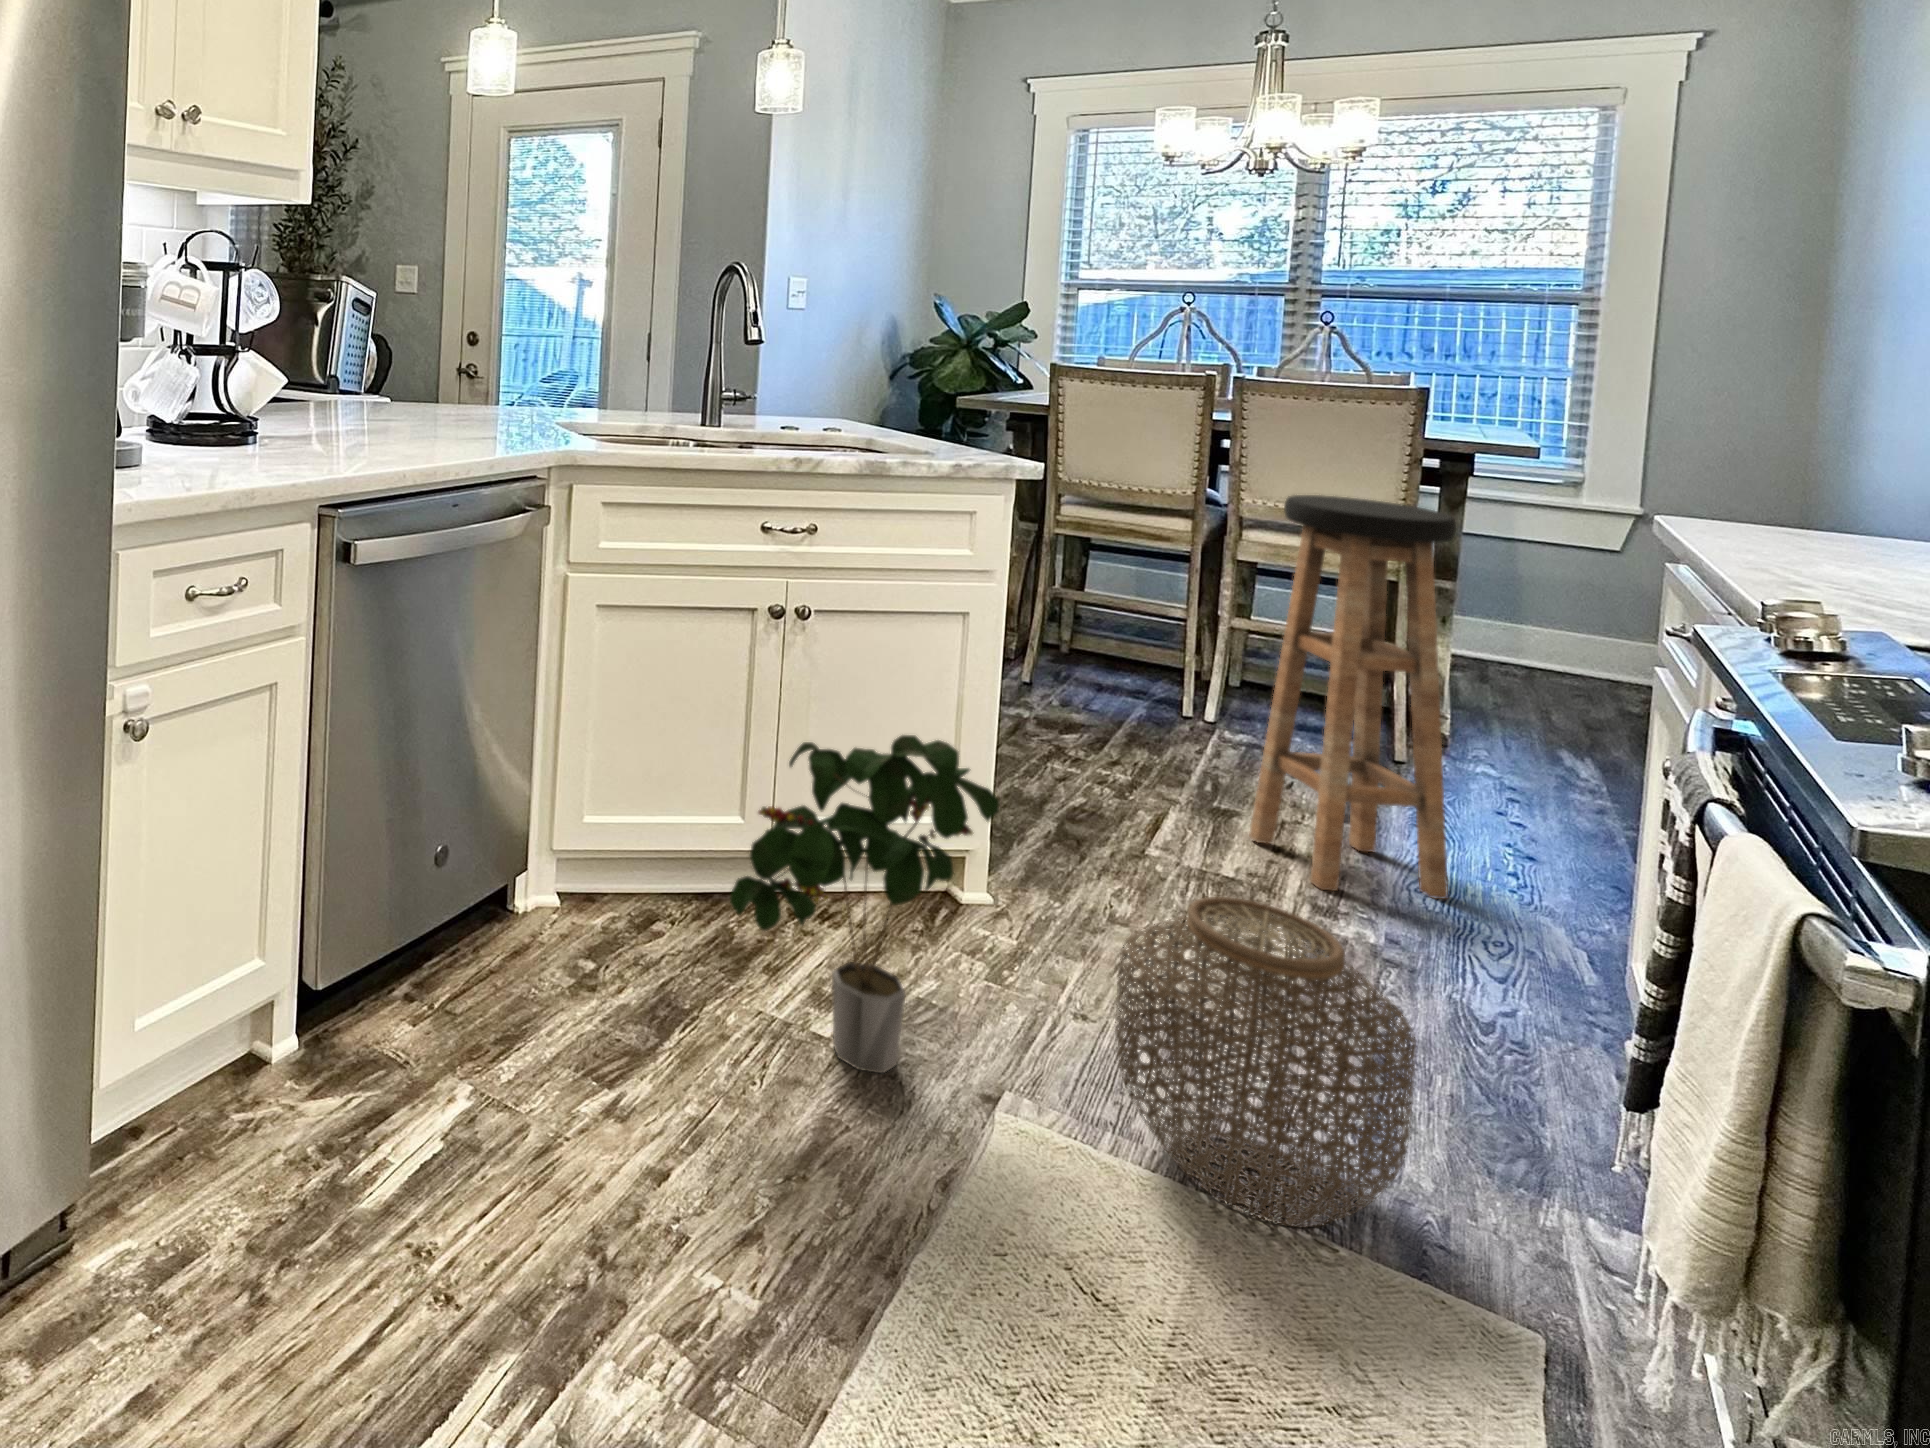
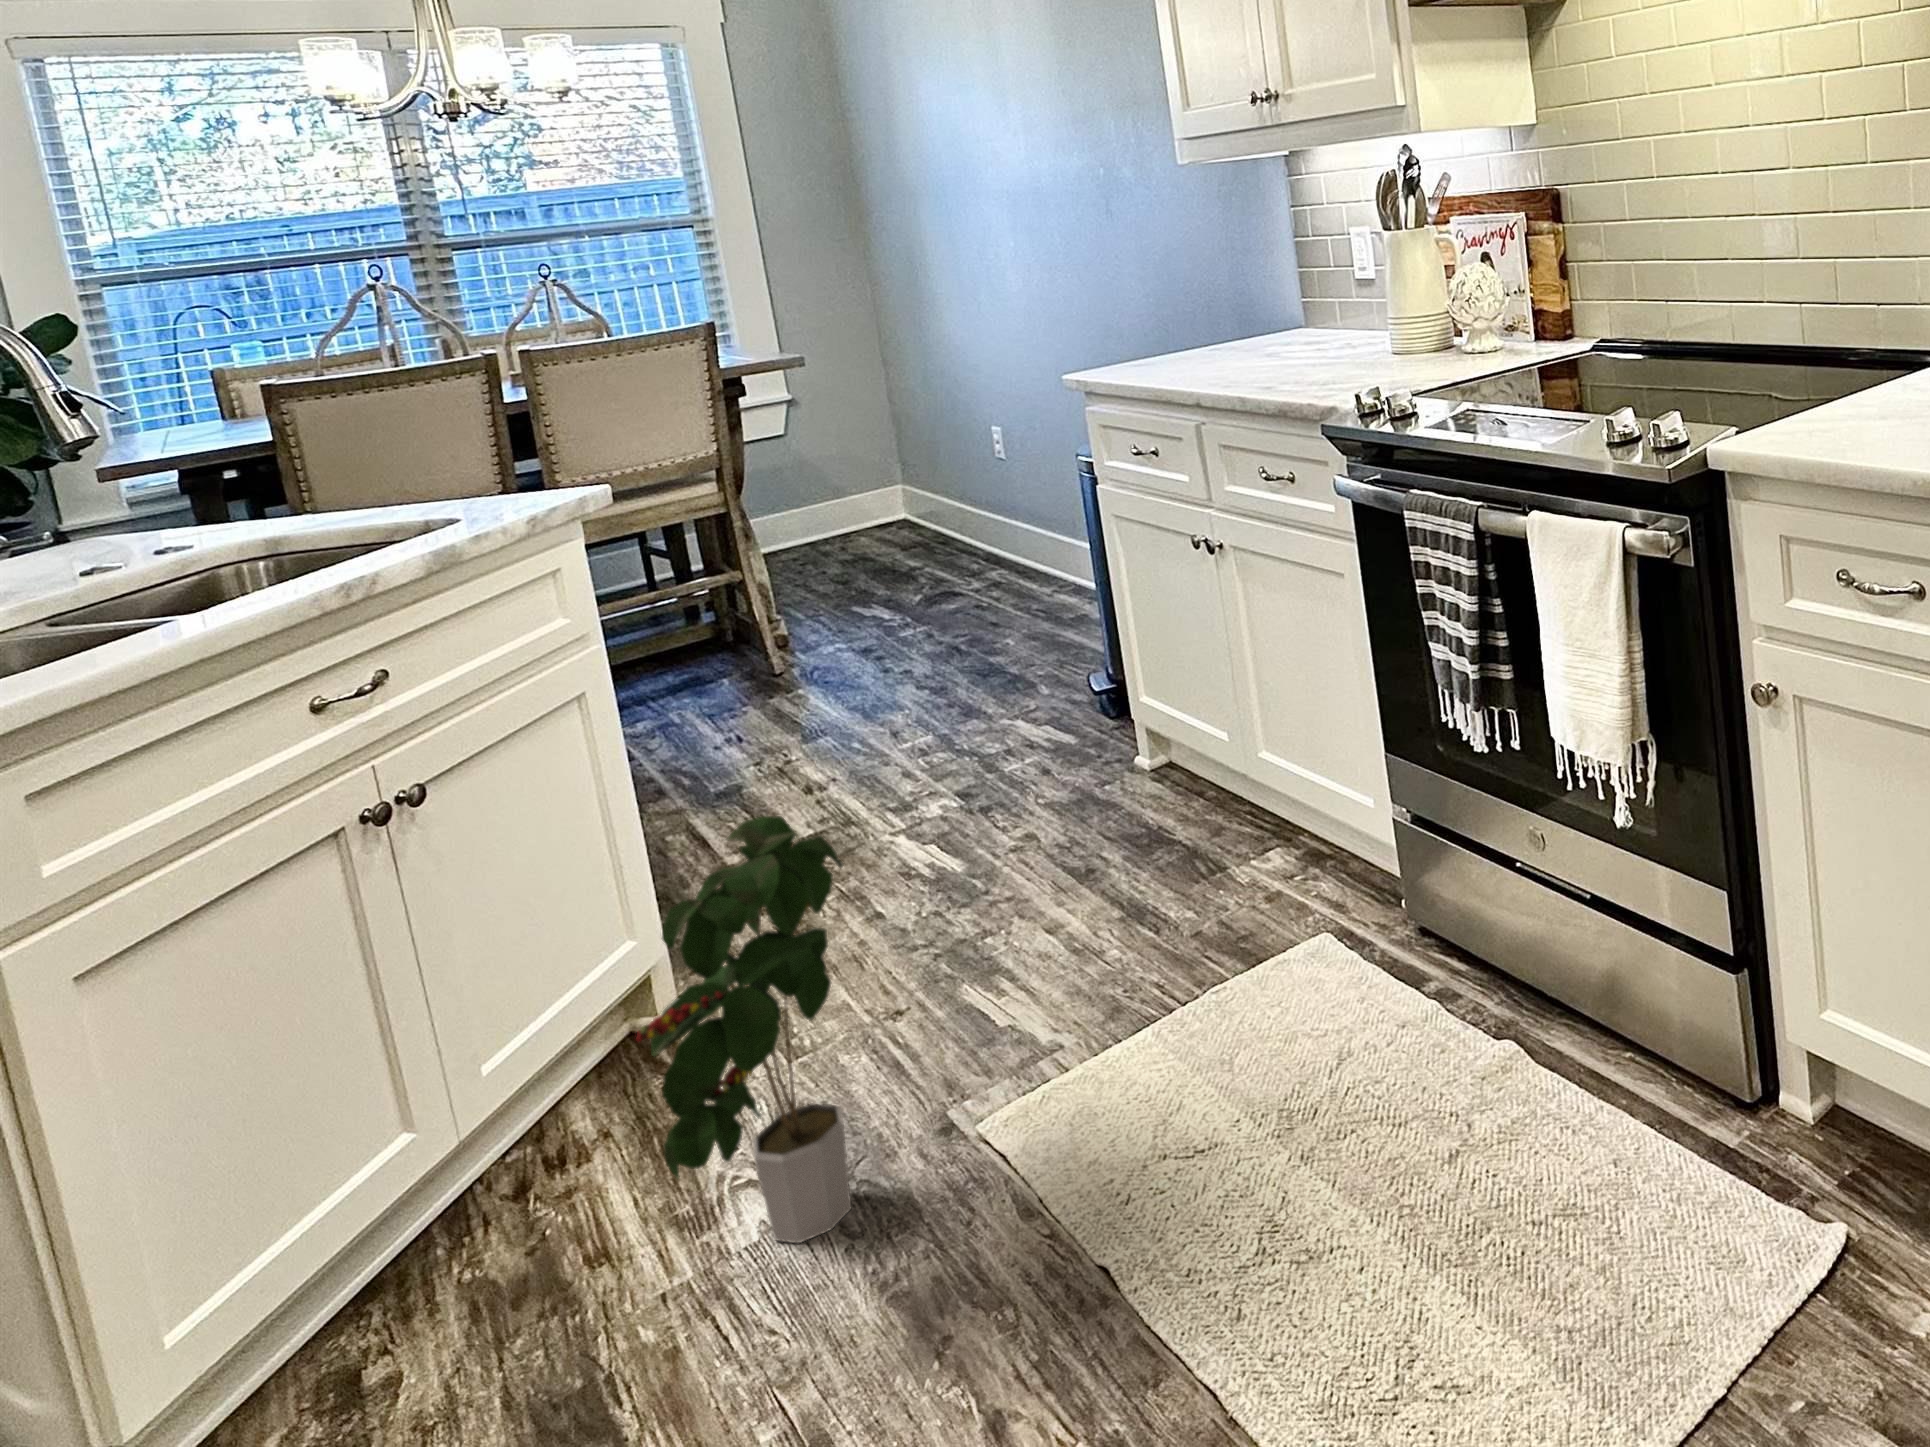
bar stool: present [1249,495,1456,899] -> none [727,417,940,802]
woven basket: present [1115,897,1416,1227] -> none [997,761,1233,1033]

